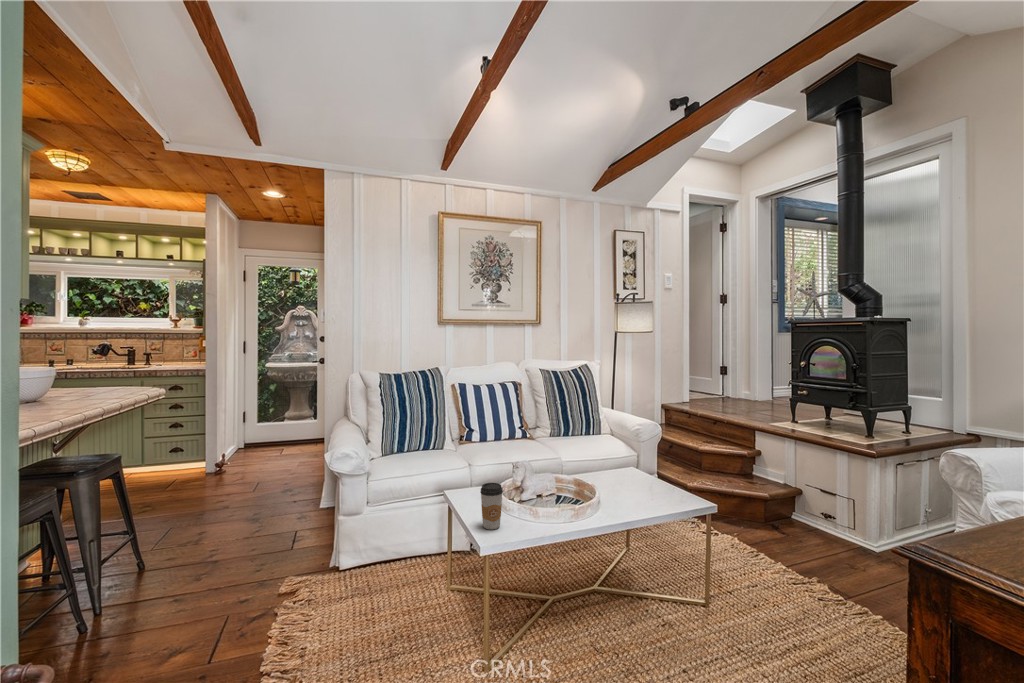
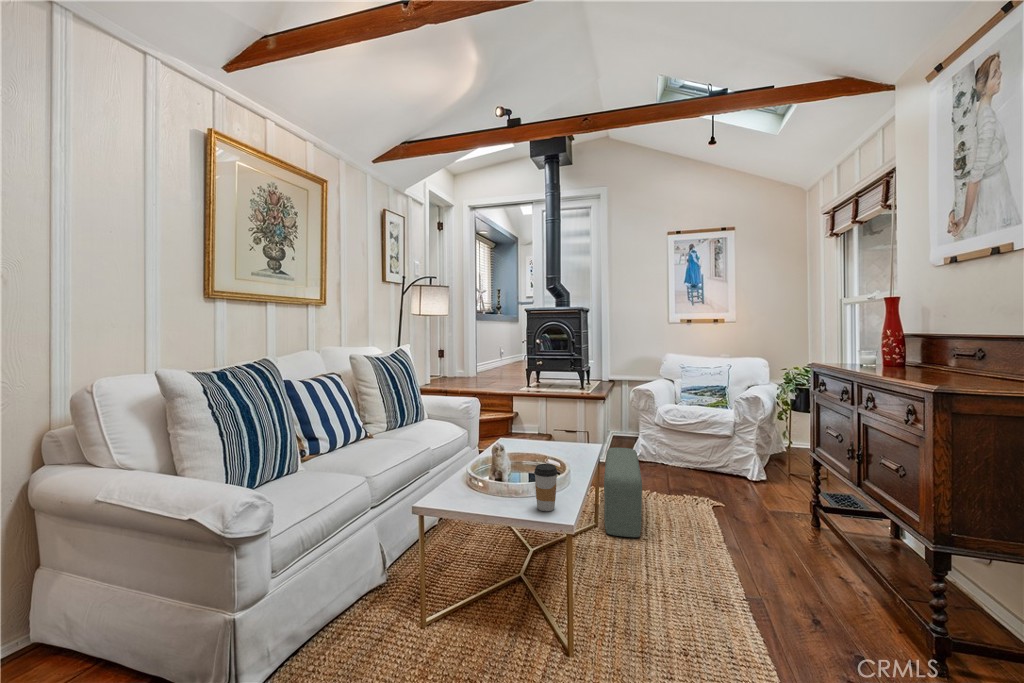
pouf: none [700,522,841,649] -> present [604,448,642,537]

